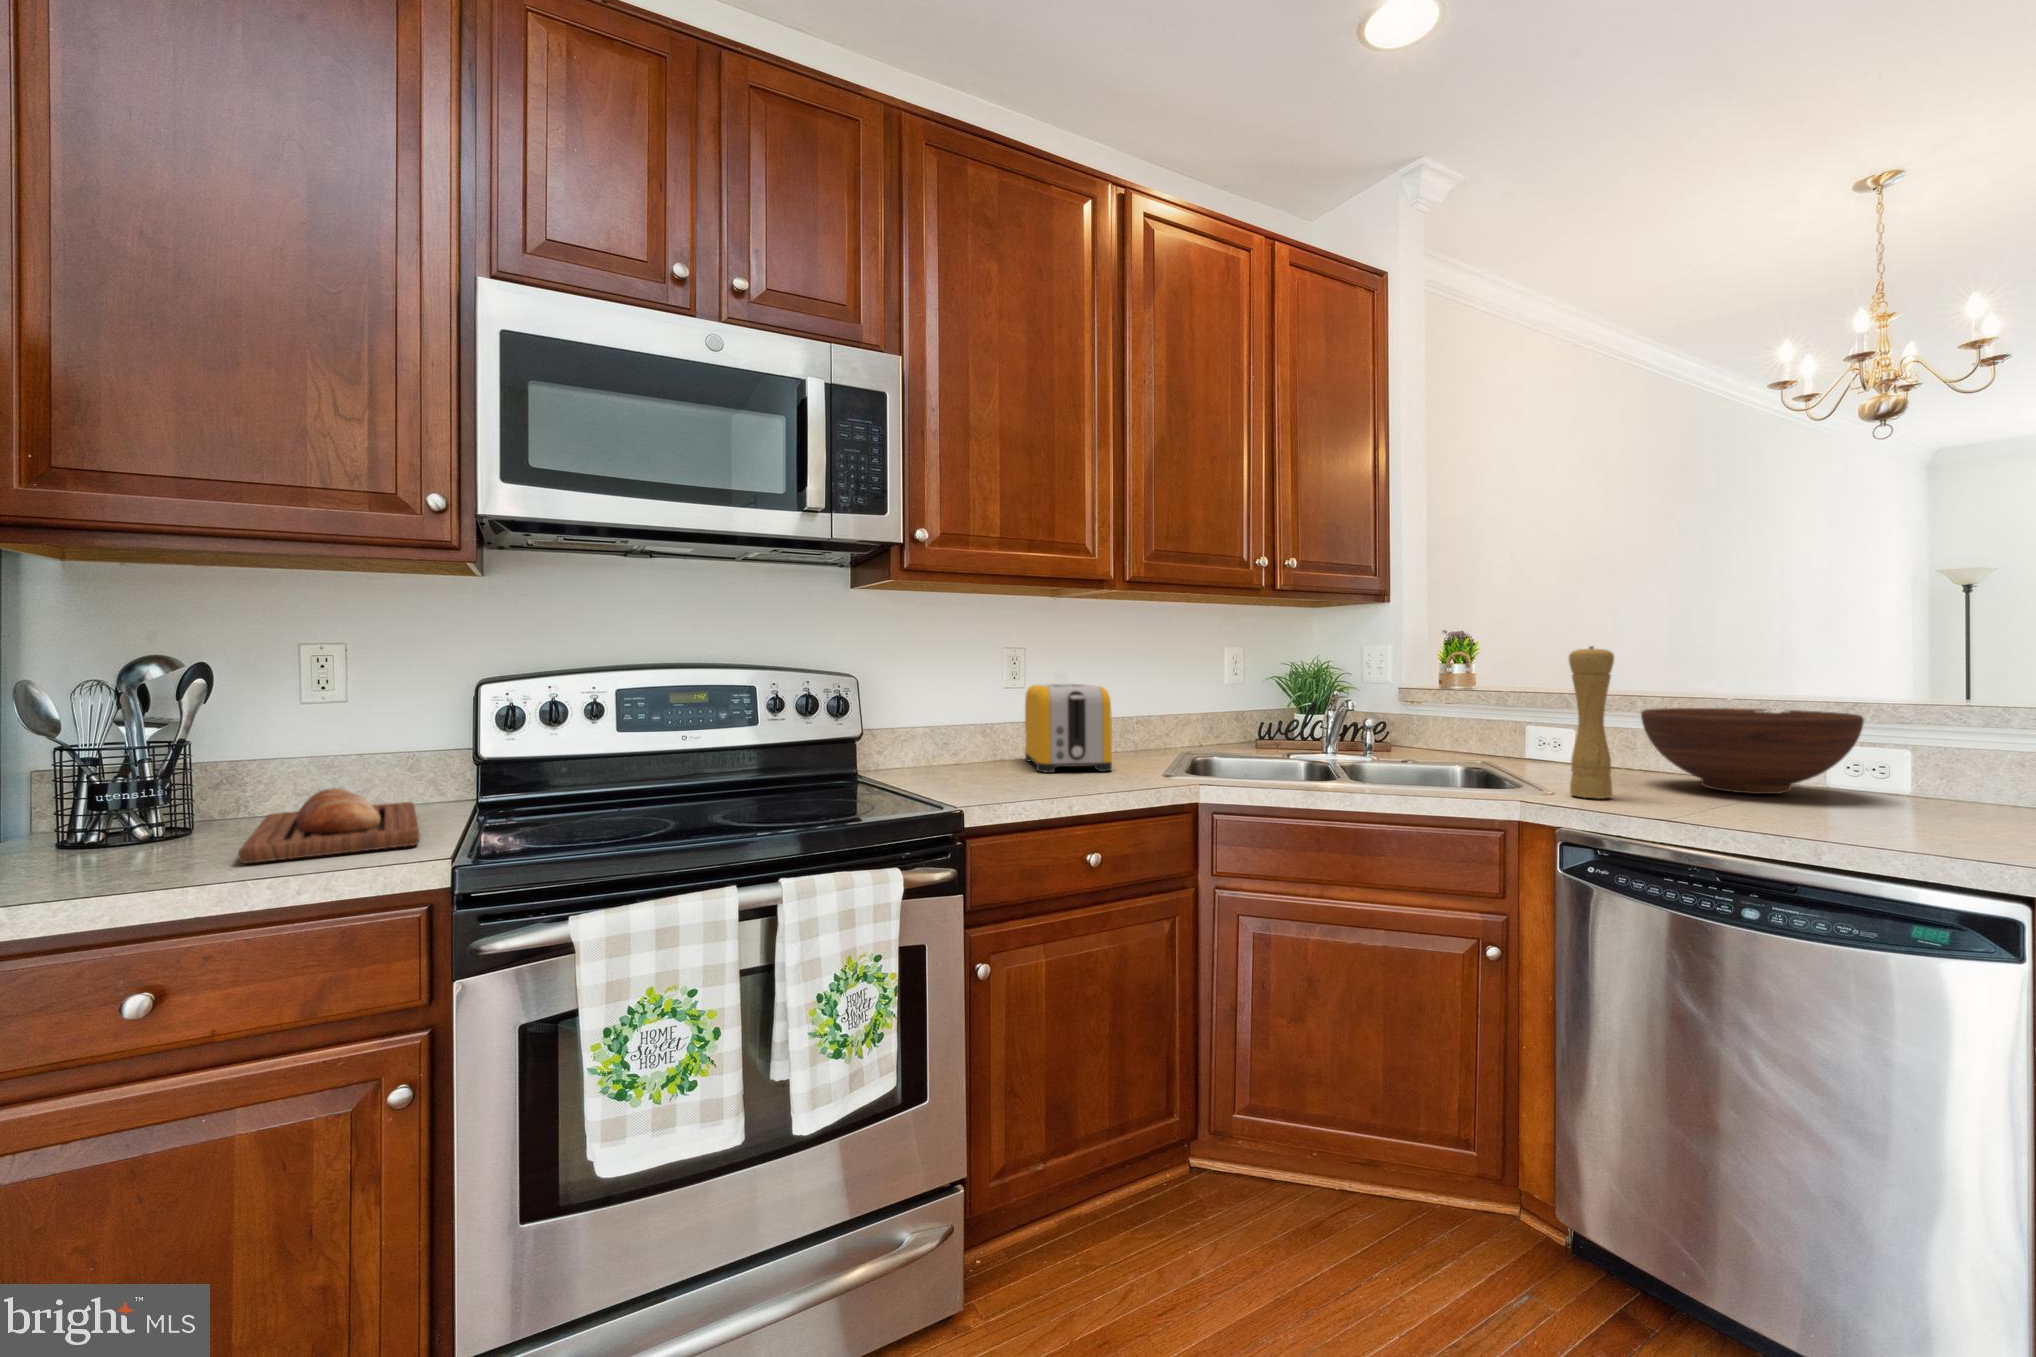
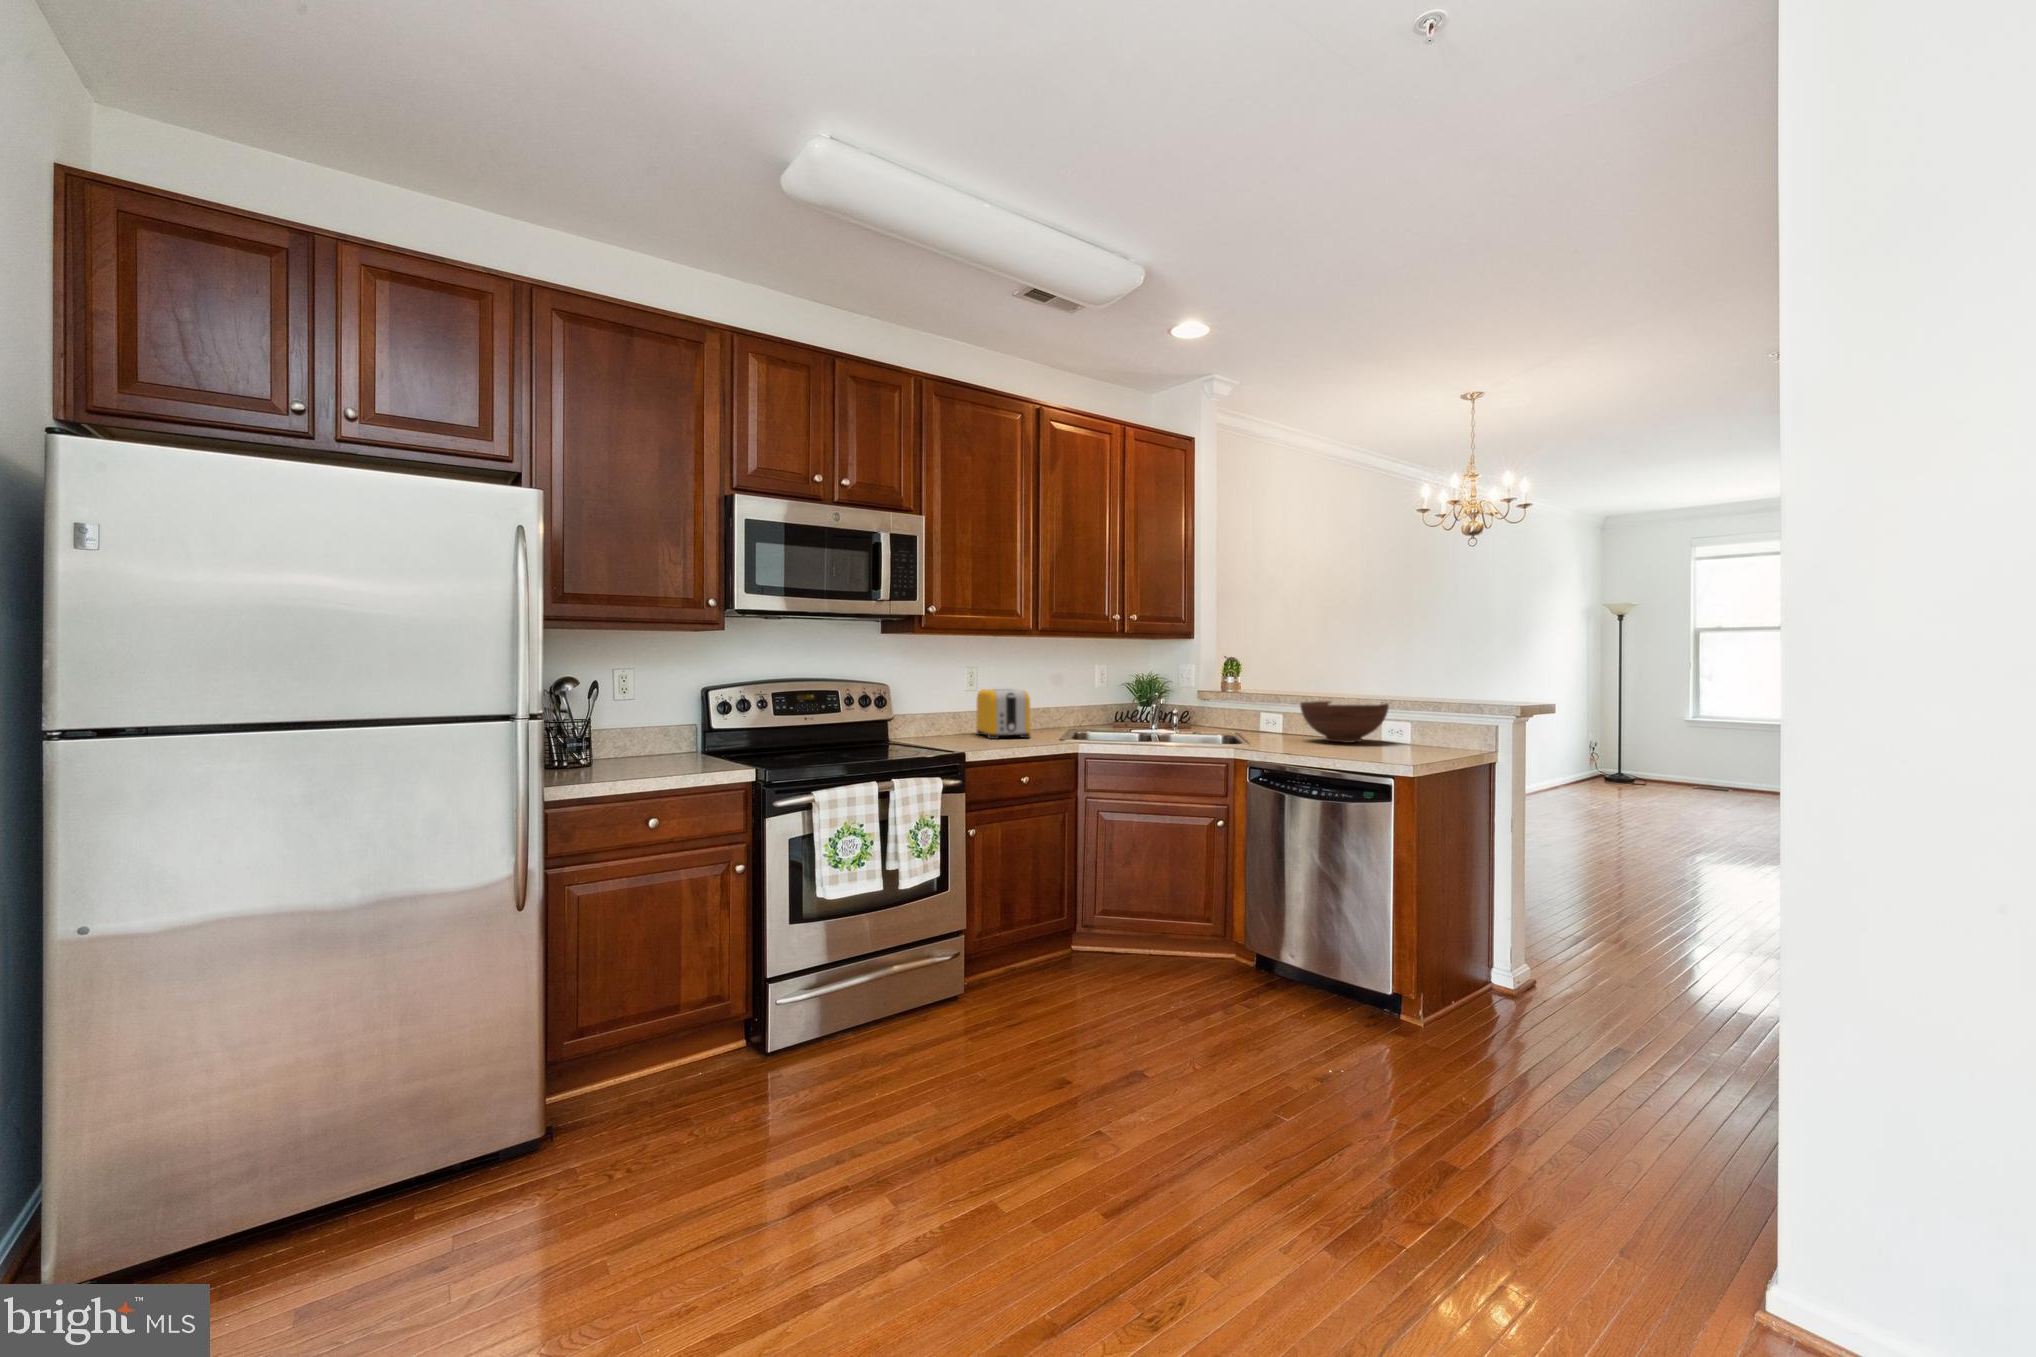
pepper mill: present [1569,646,1614,799] -> none [1258,670,1277,745]
bread loaf: present [239,788,420,863] -> none [633,741,735,767]

